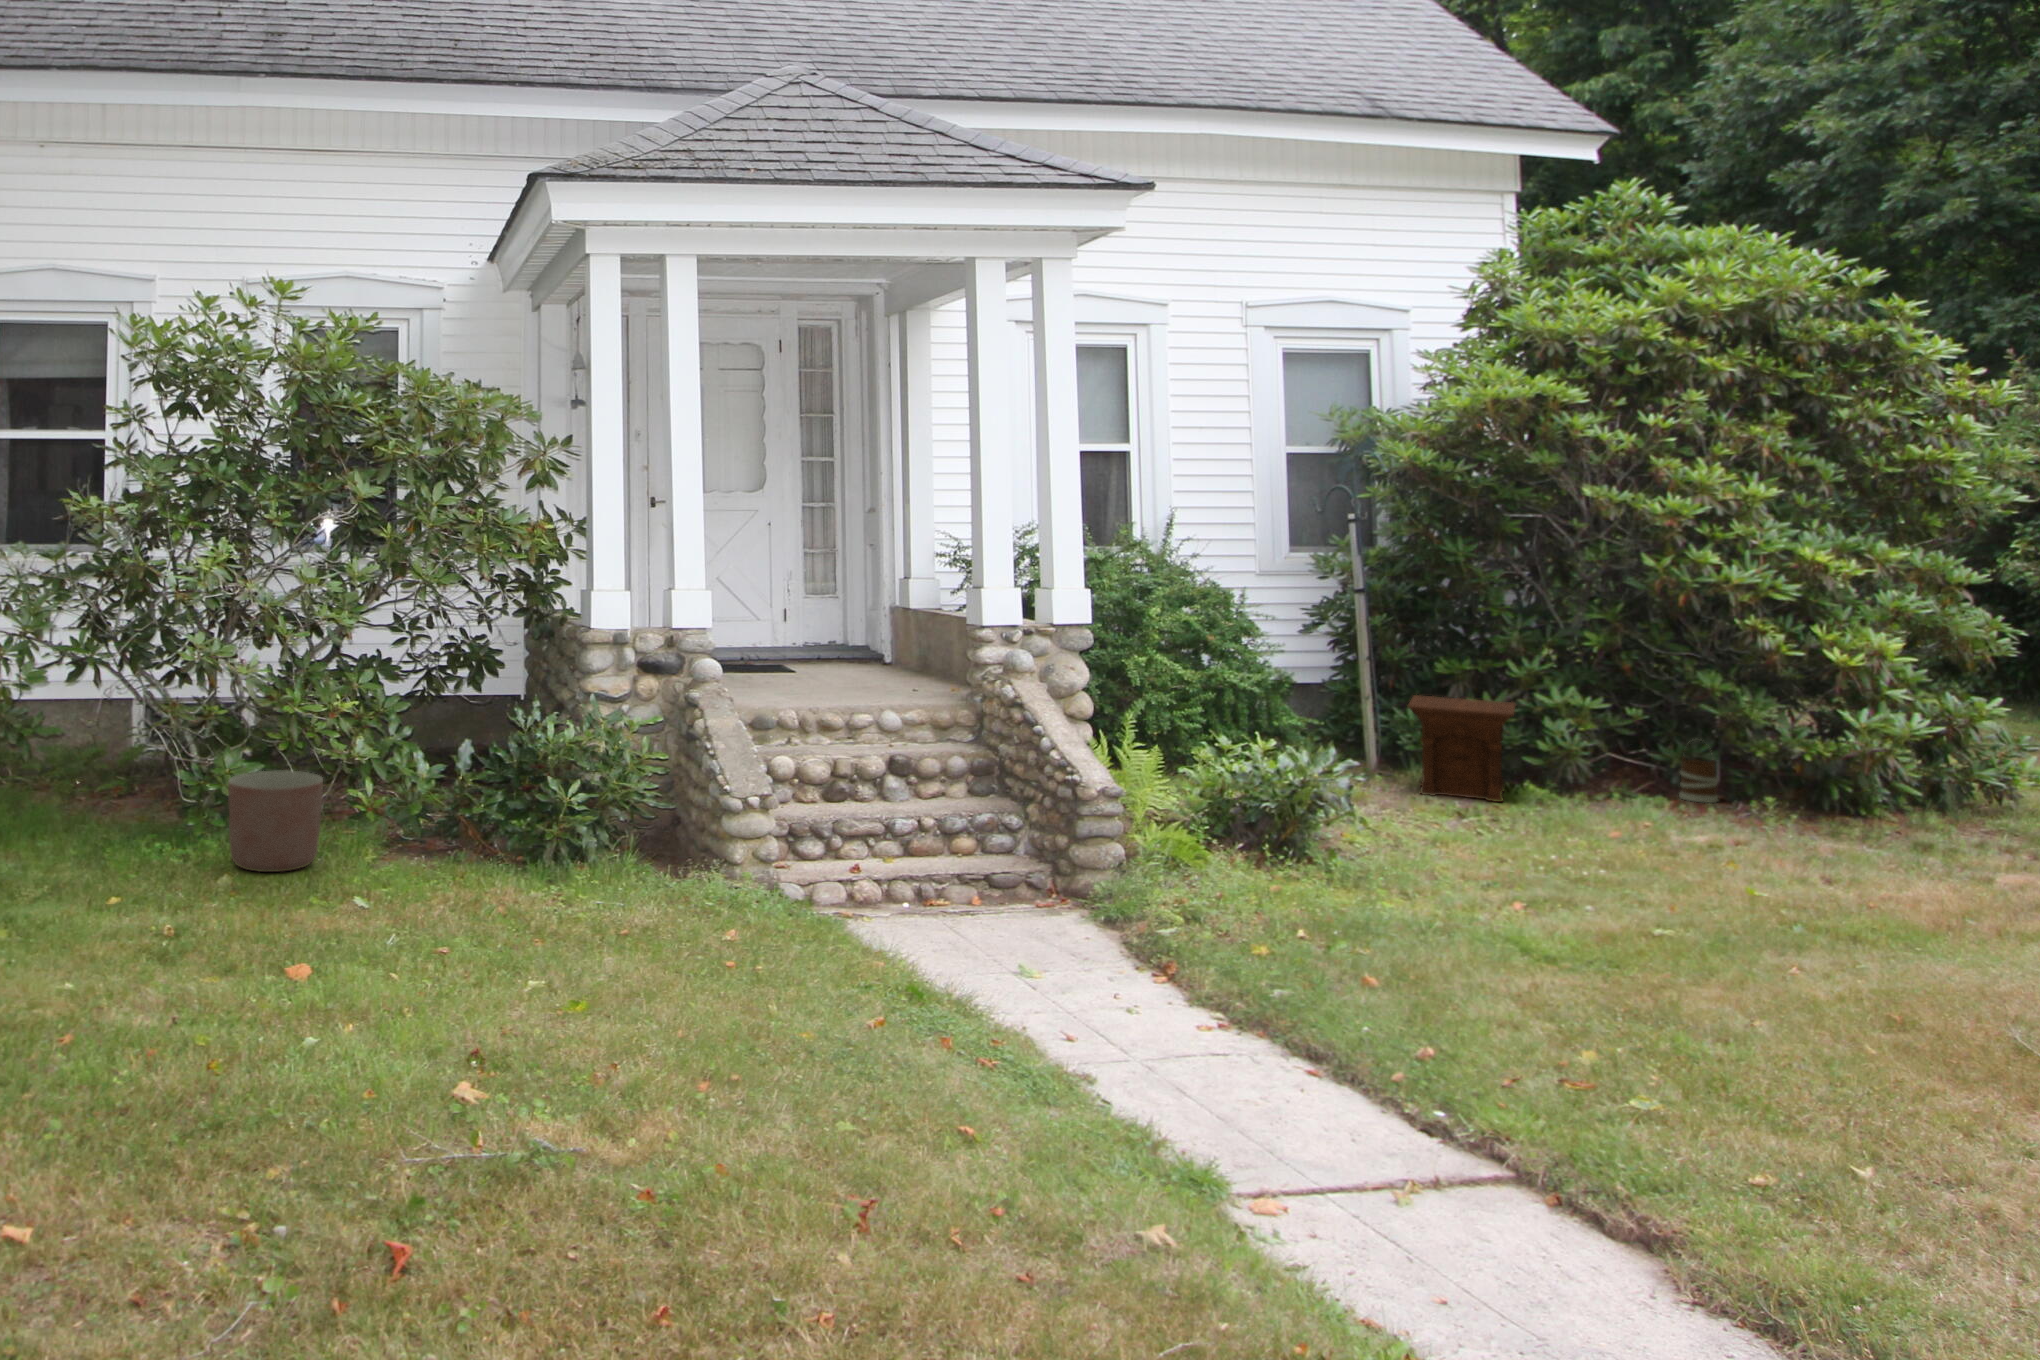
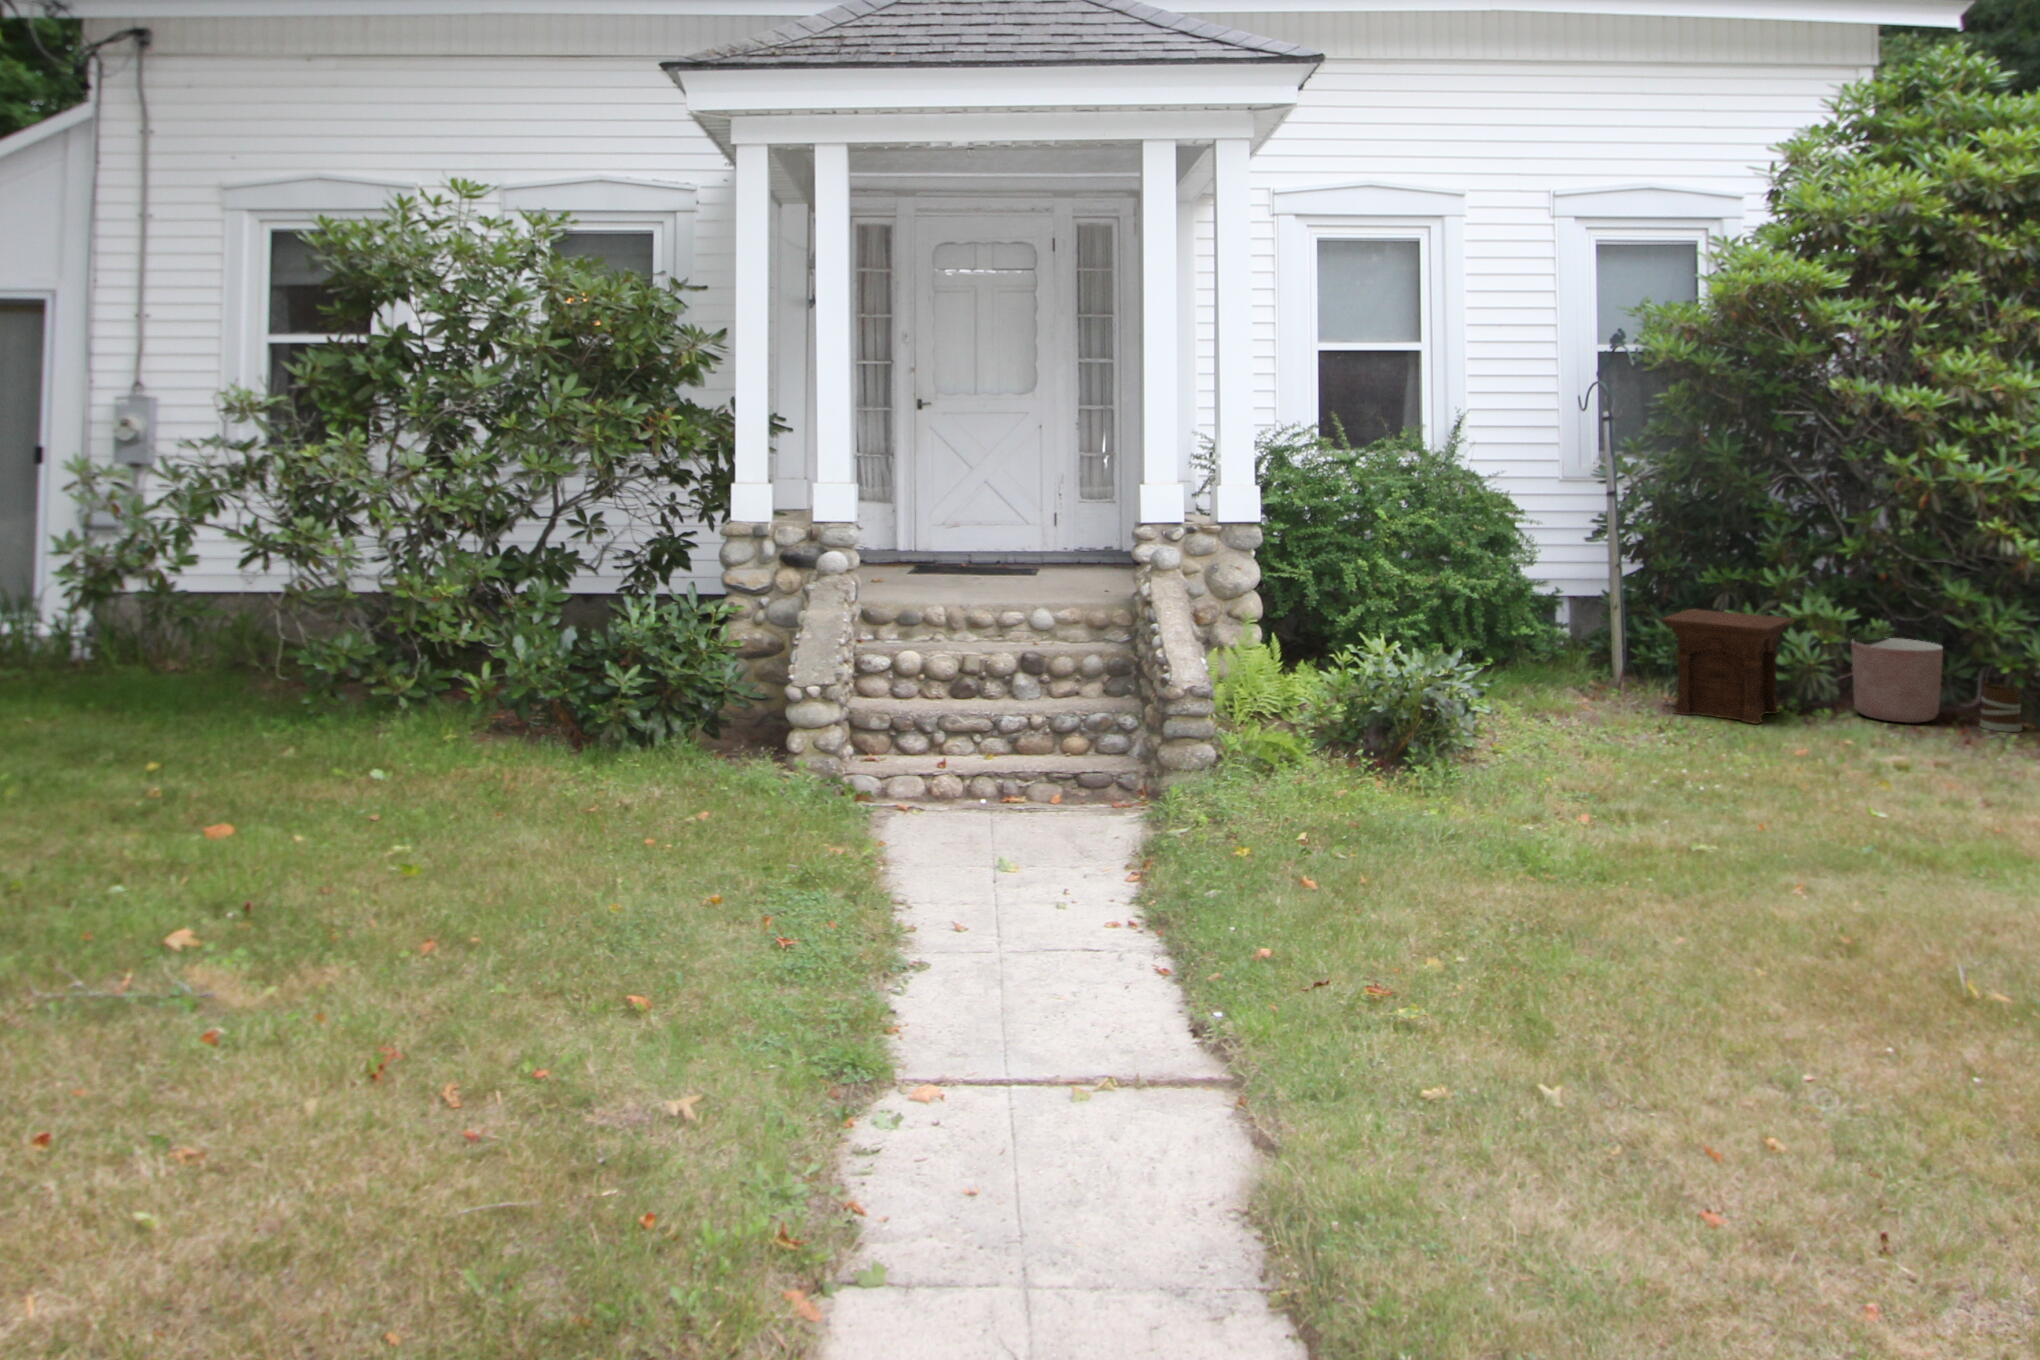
planter: present [228,771,323,872] -> present [1851,638,1943,723]

